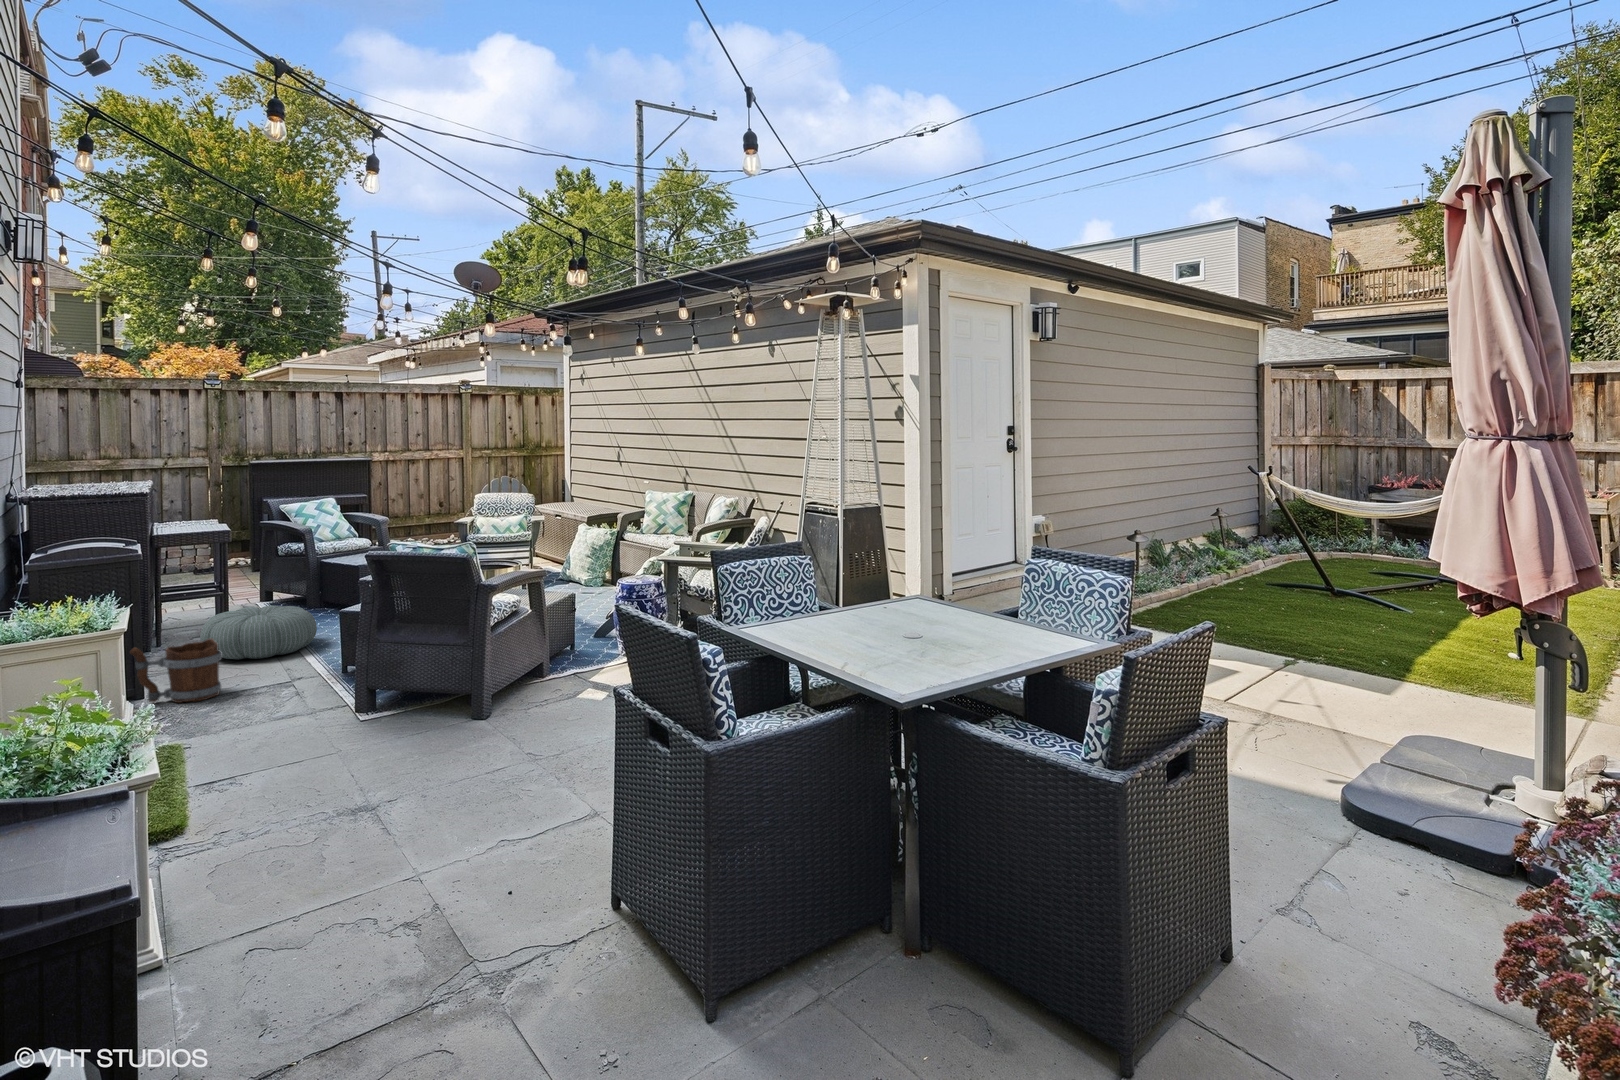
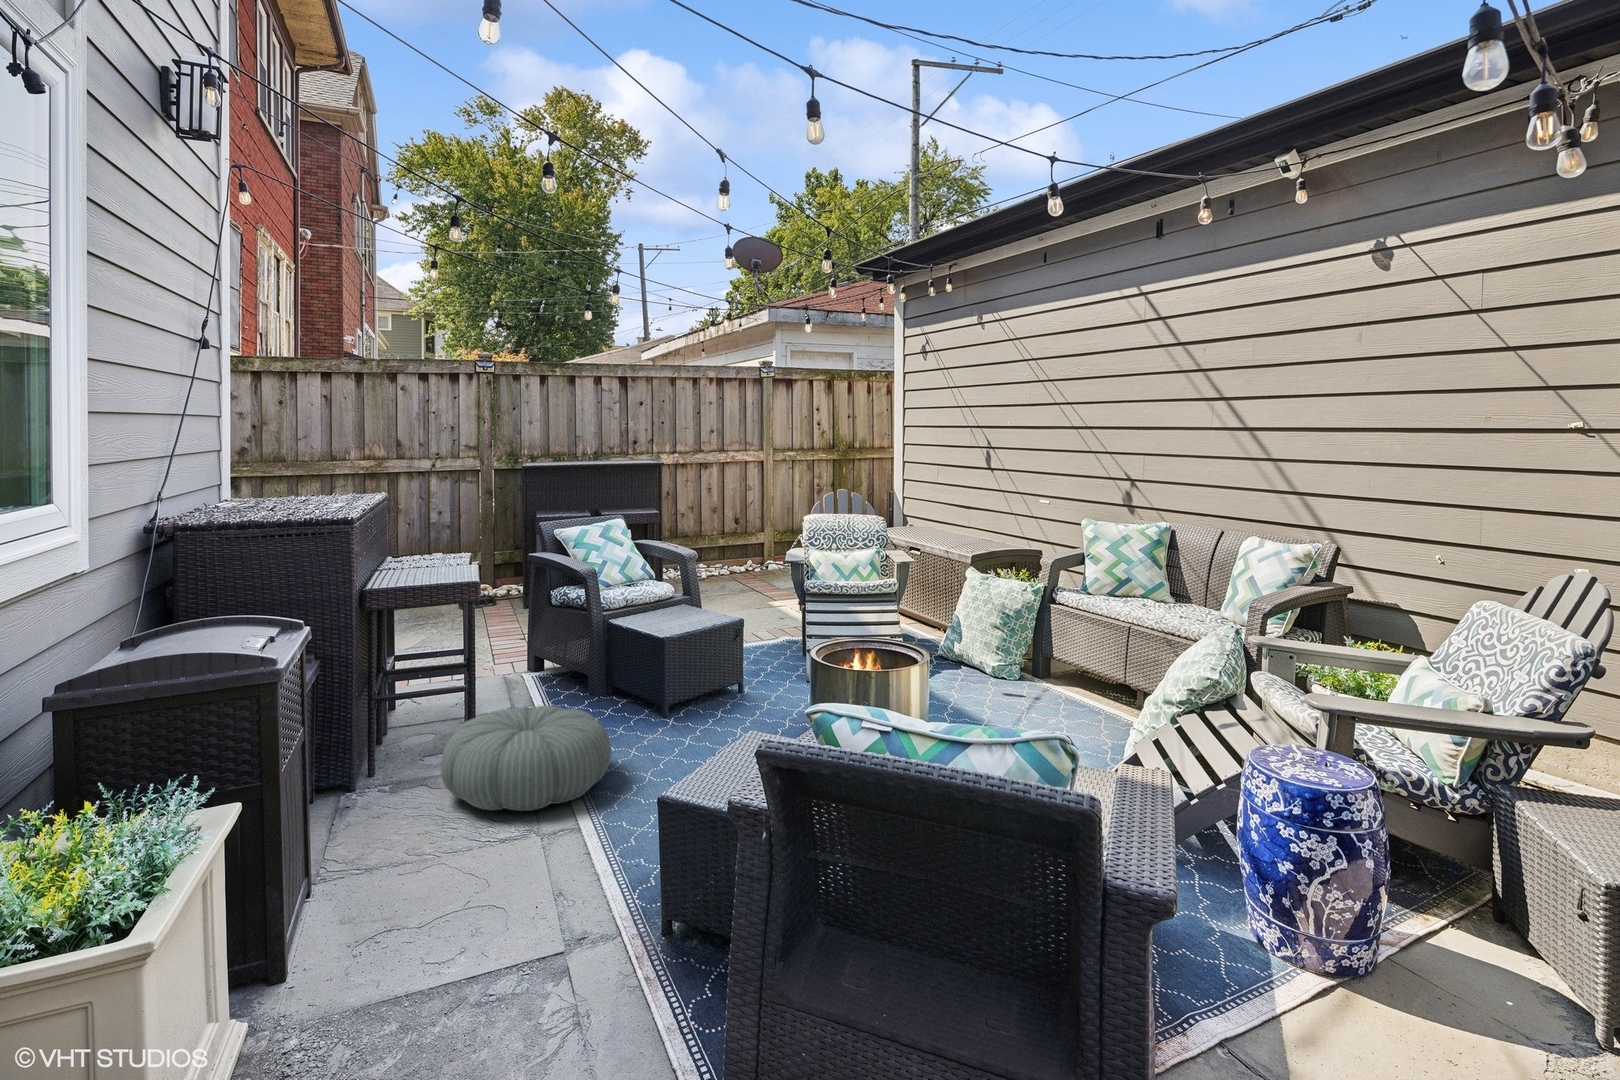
bucket: present [130,639,222,703] -> none [310,805,465,942]

